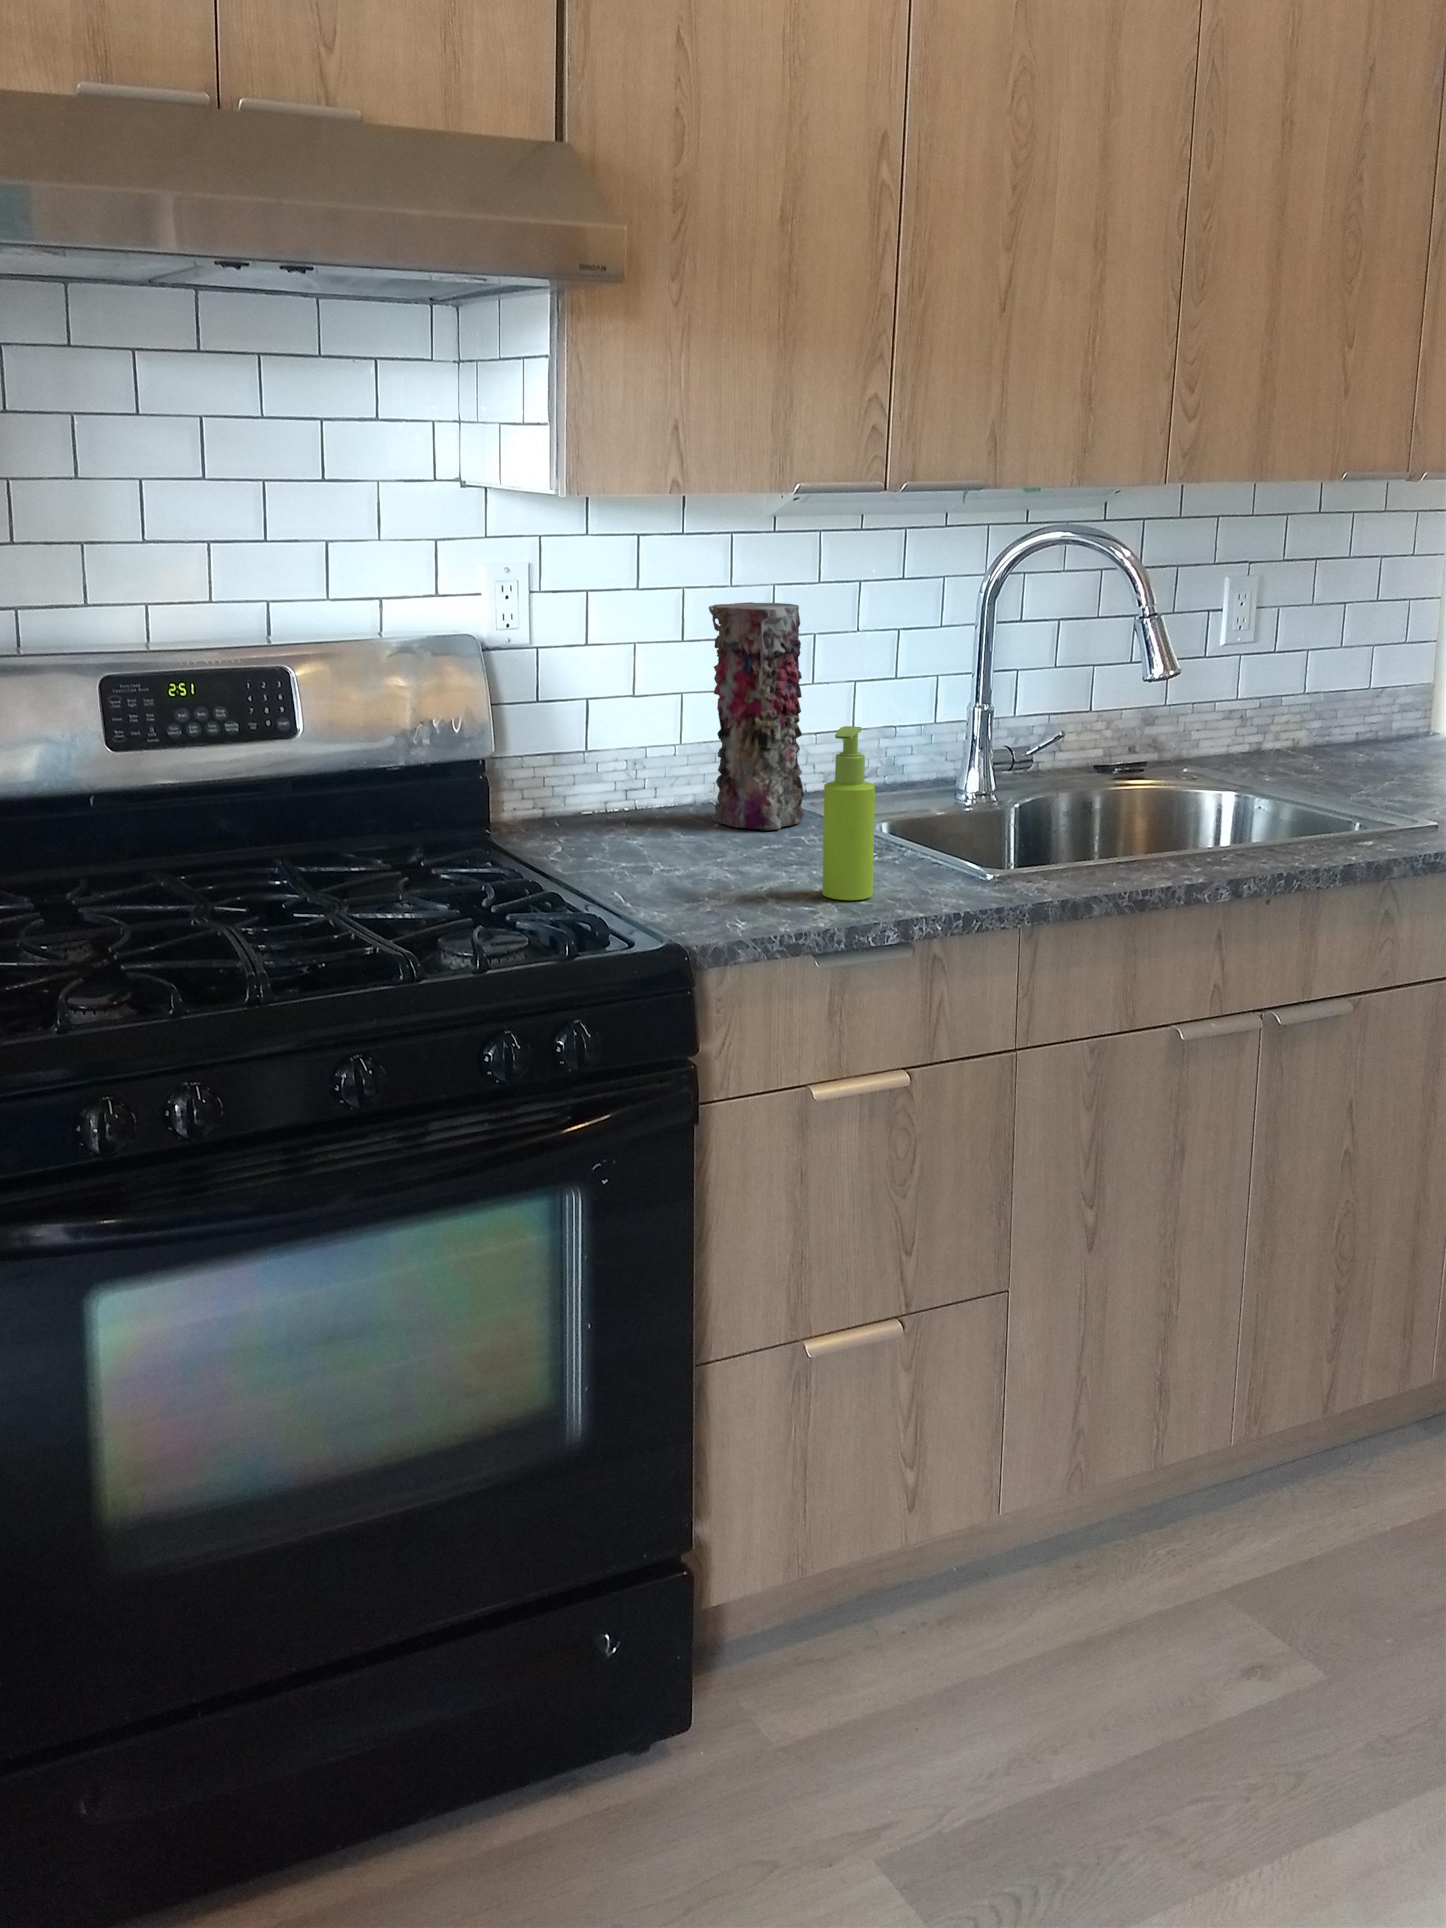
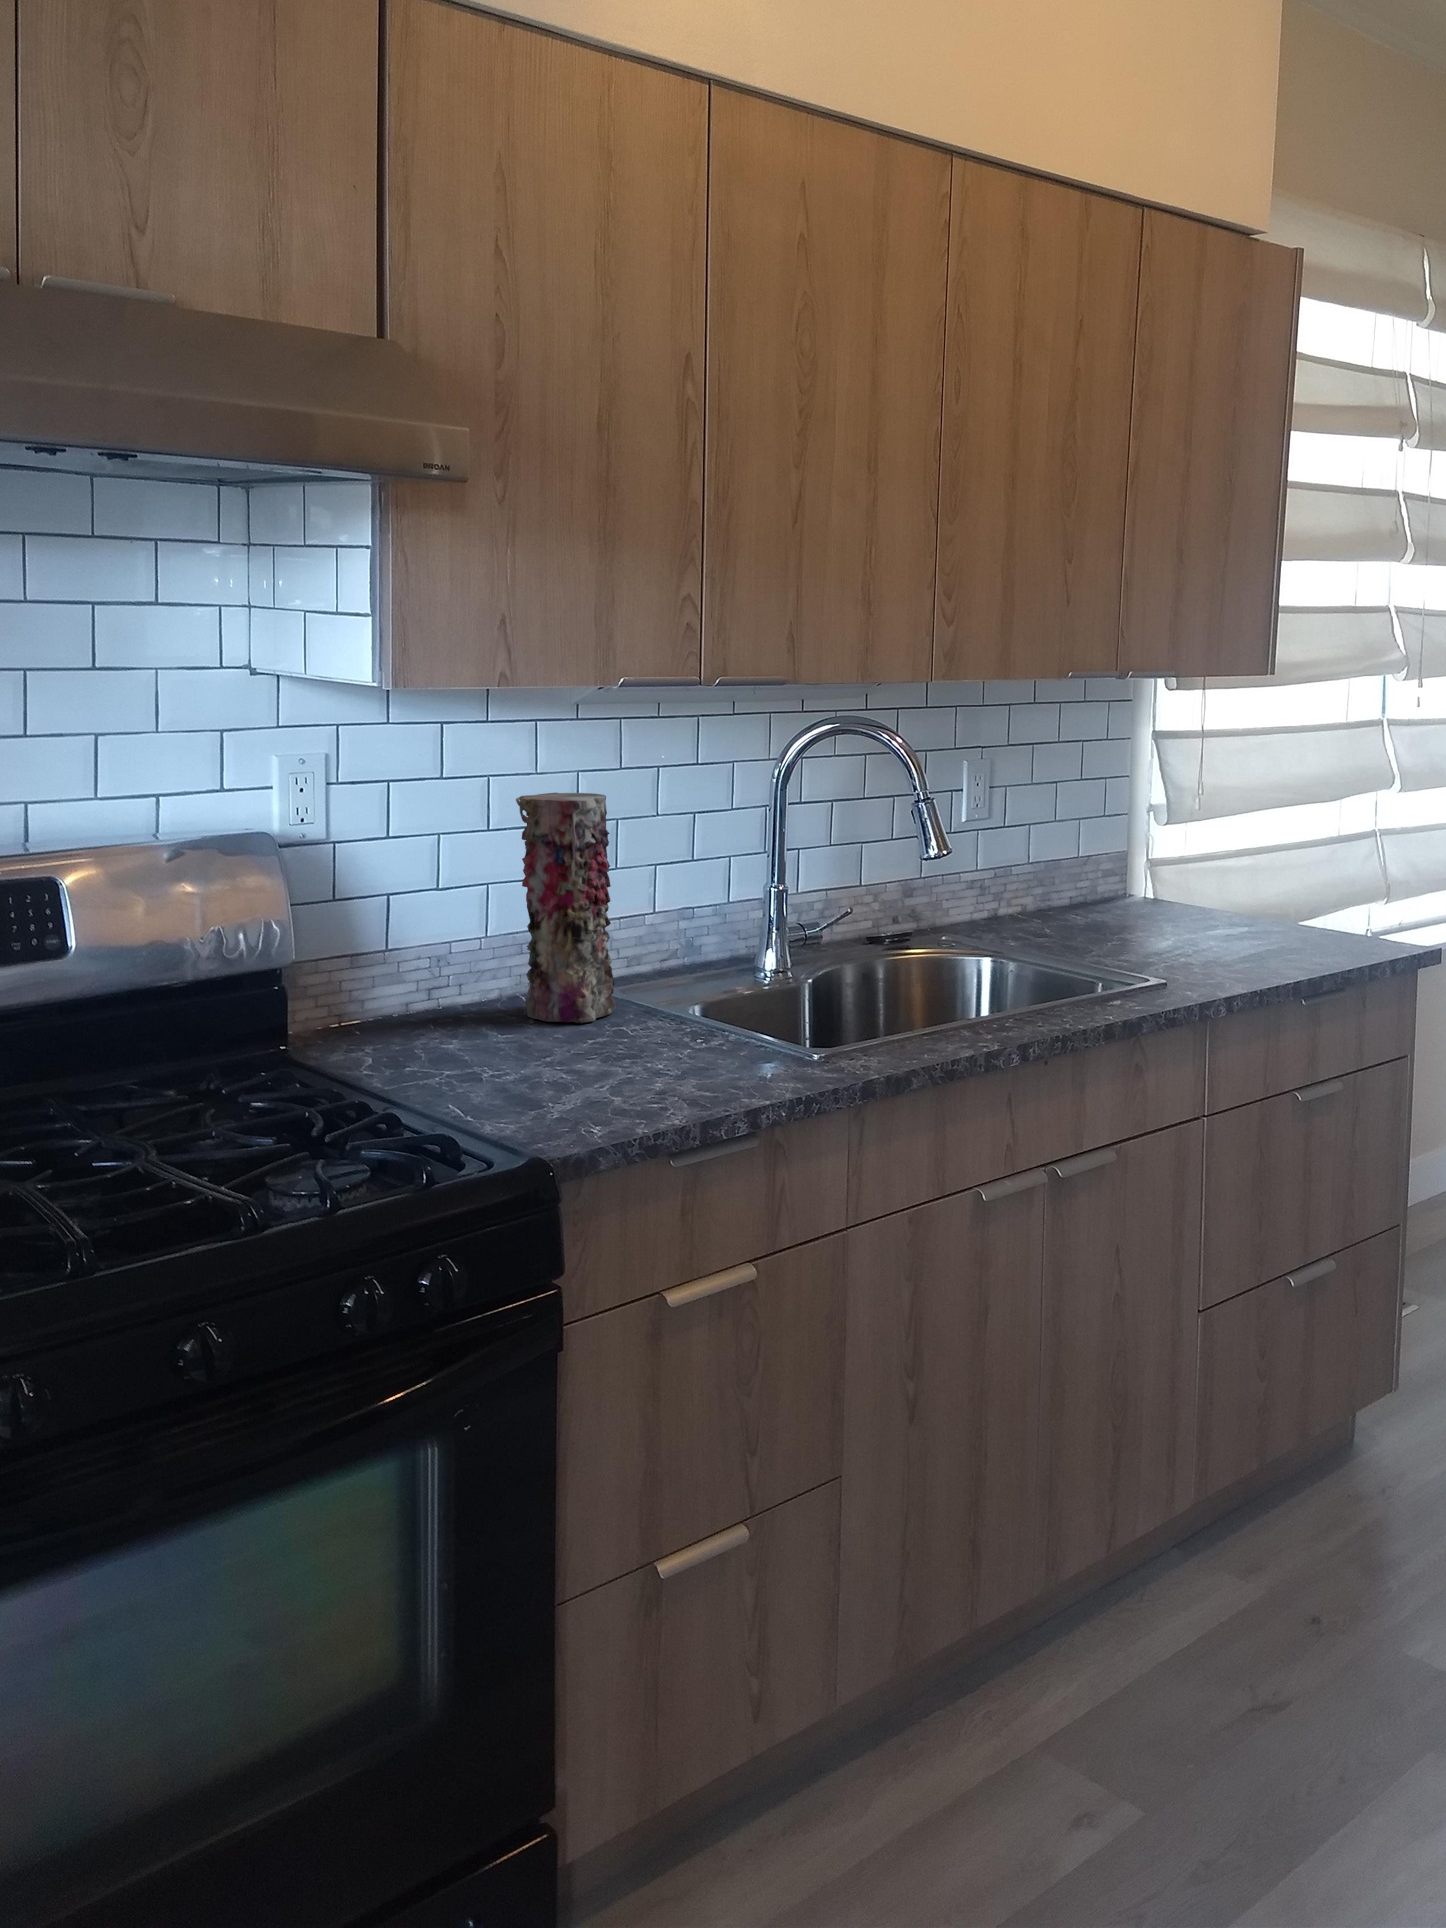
soap dispenser: present [822,726,875,900] -> none [663,919,714,1094]

